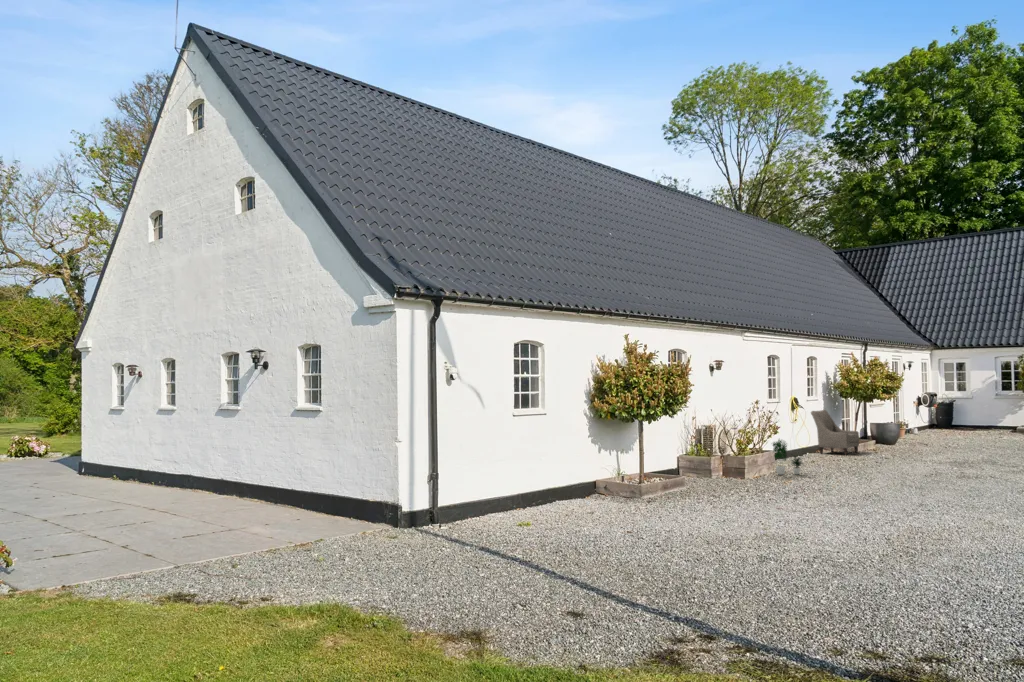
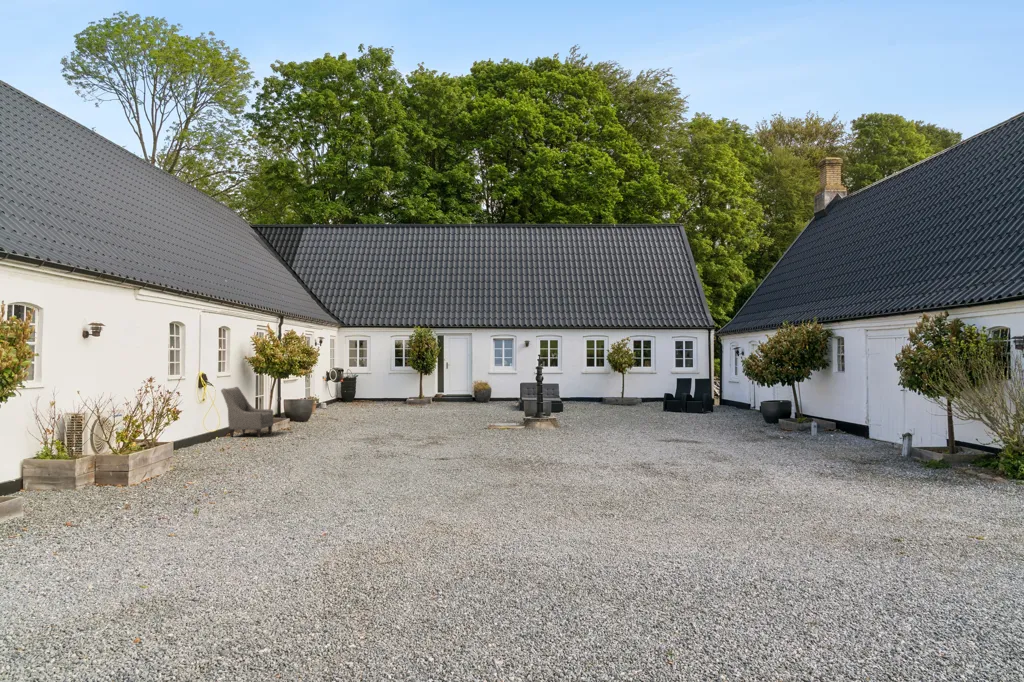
potted plant: present [773,440,803,475] -> none [167,426,212,473]

